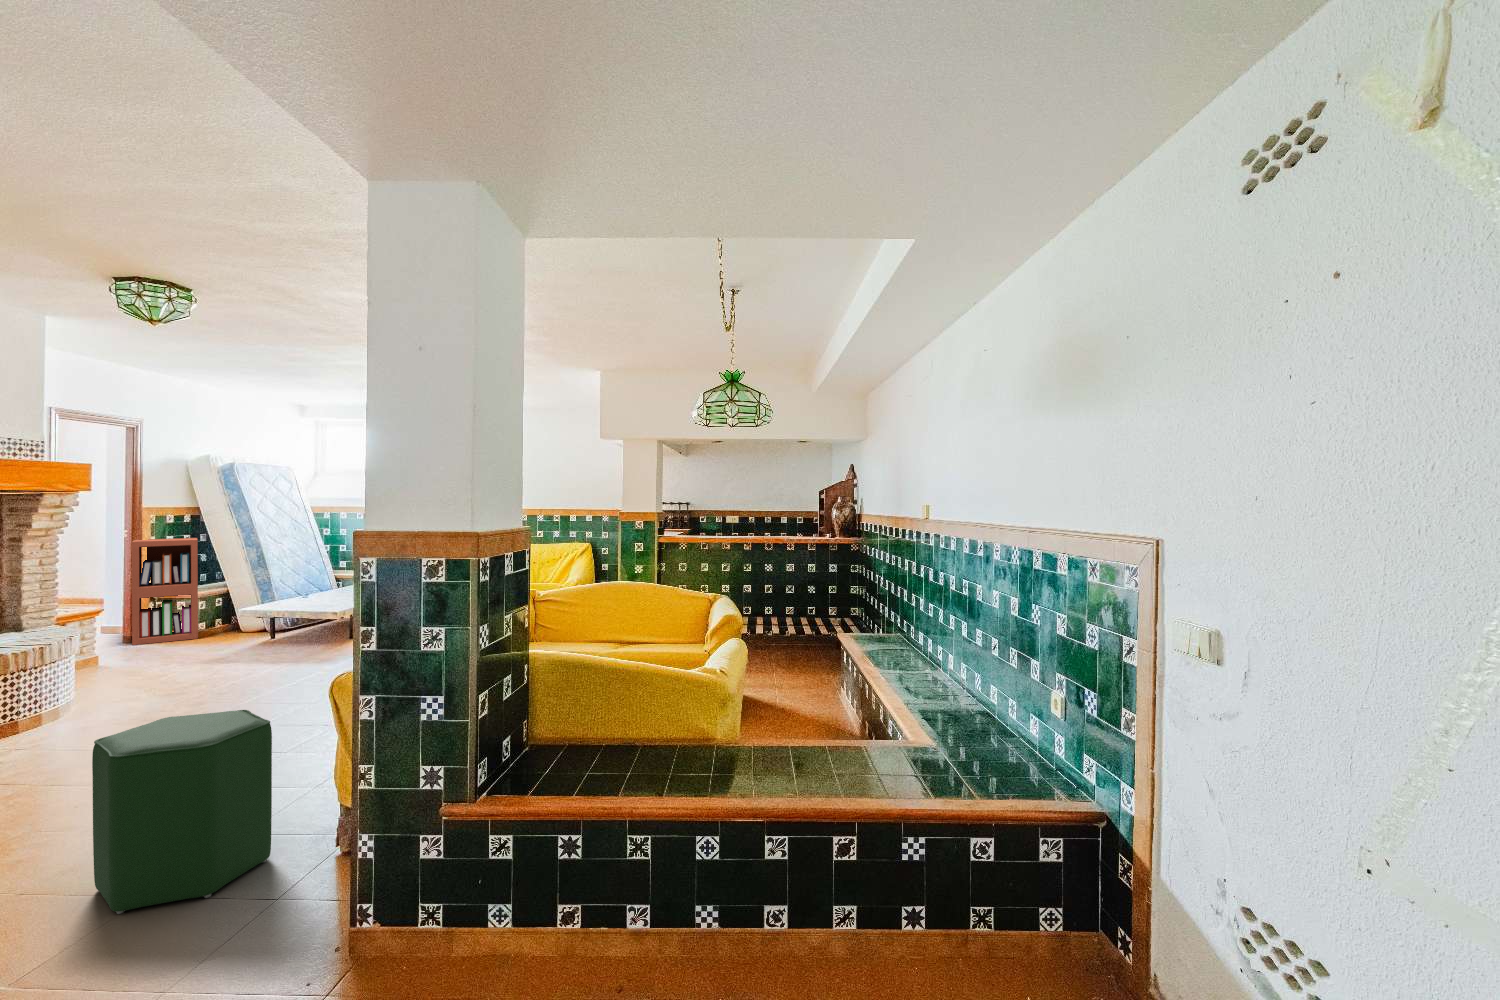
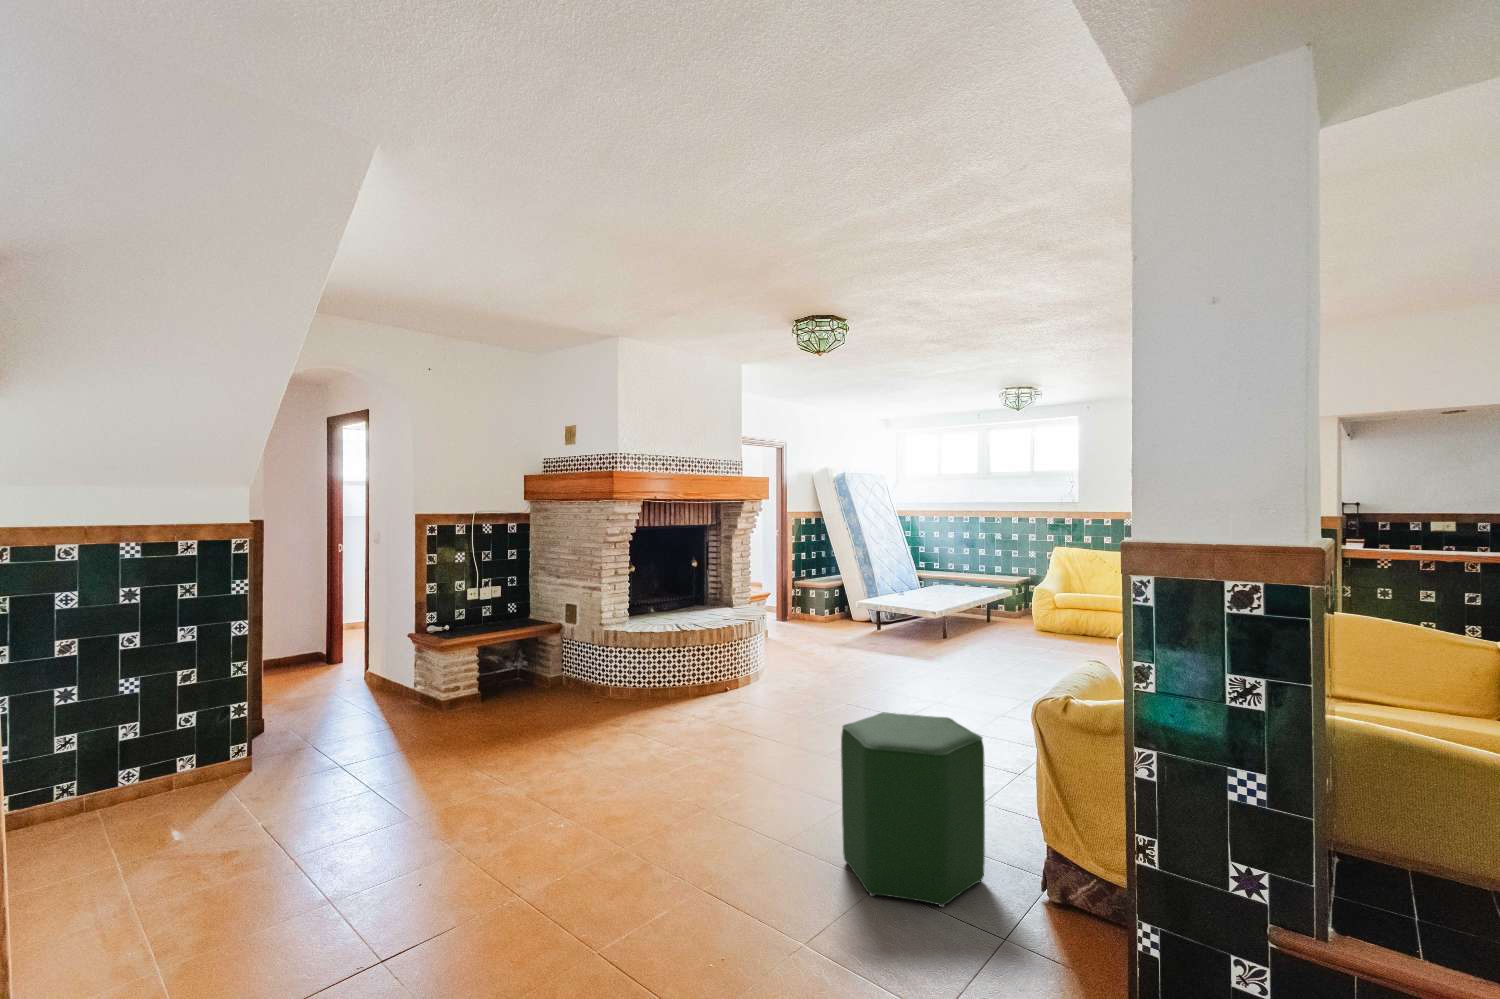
bookshelf: present [132,538,198,645] -> none [781,537,826,625]

